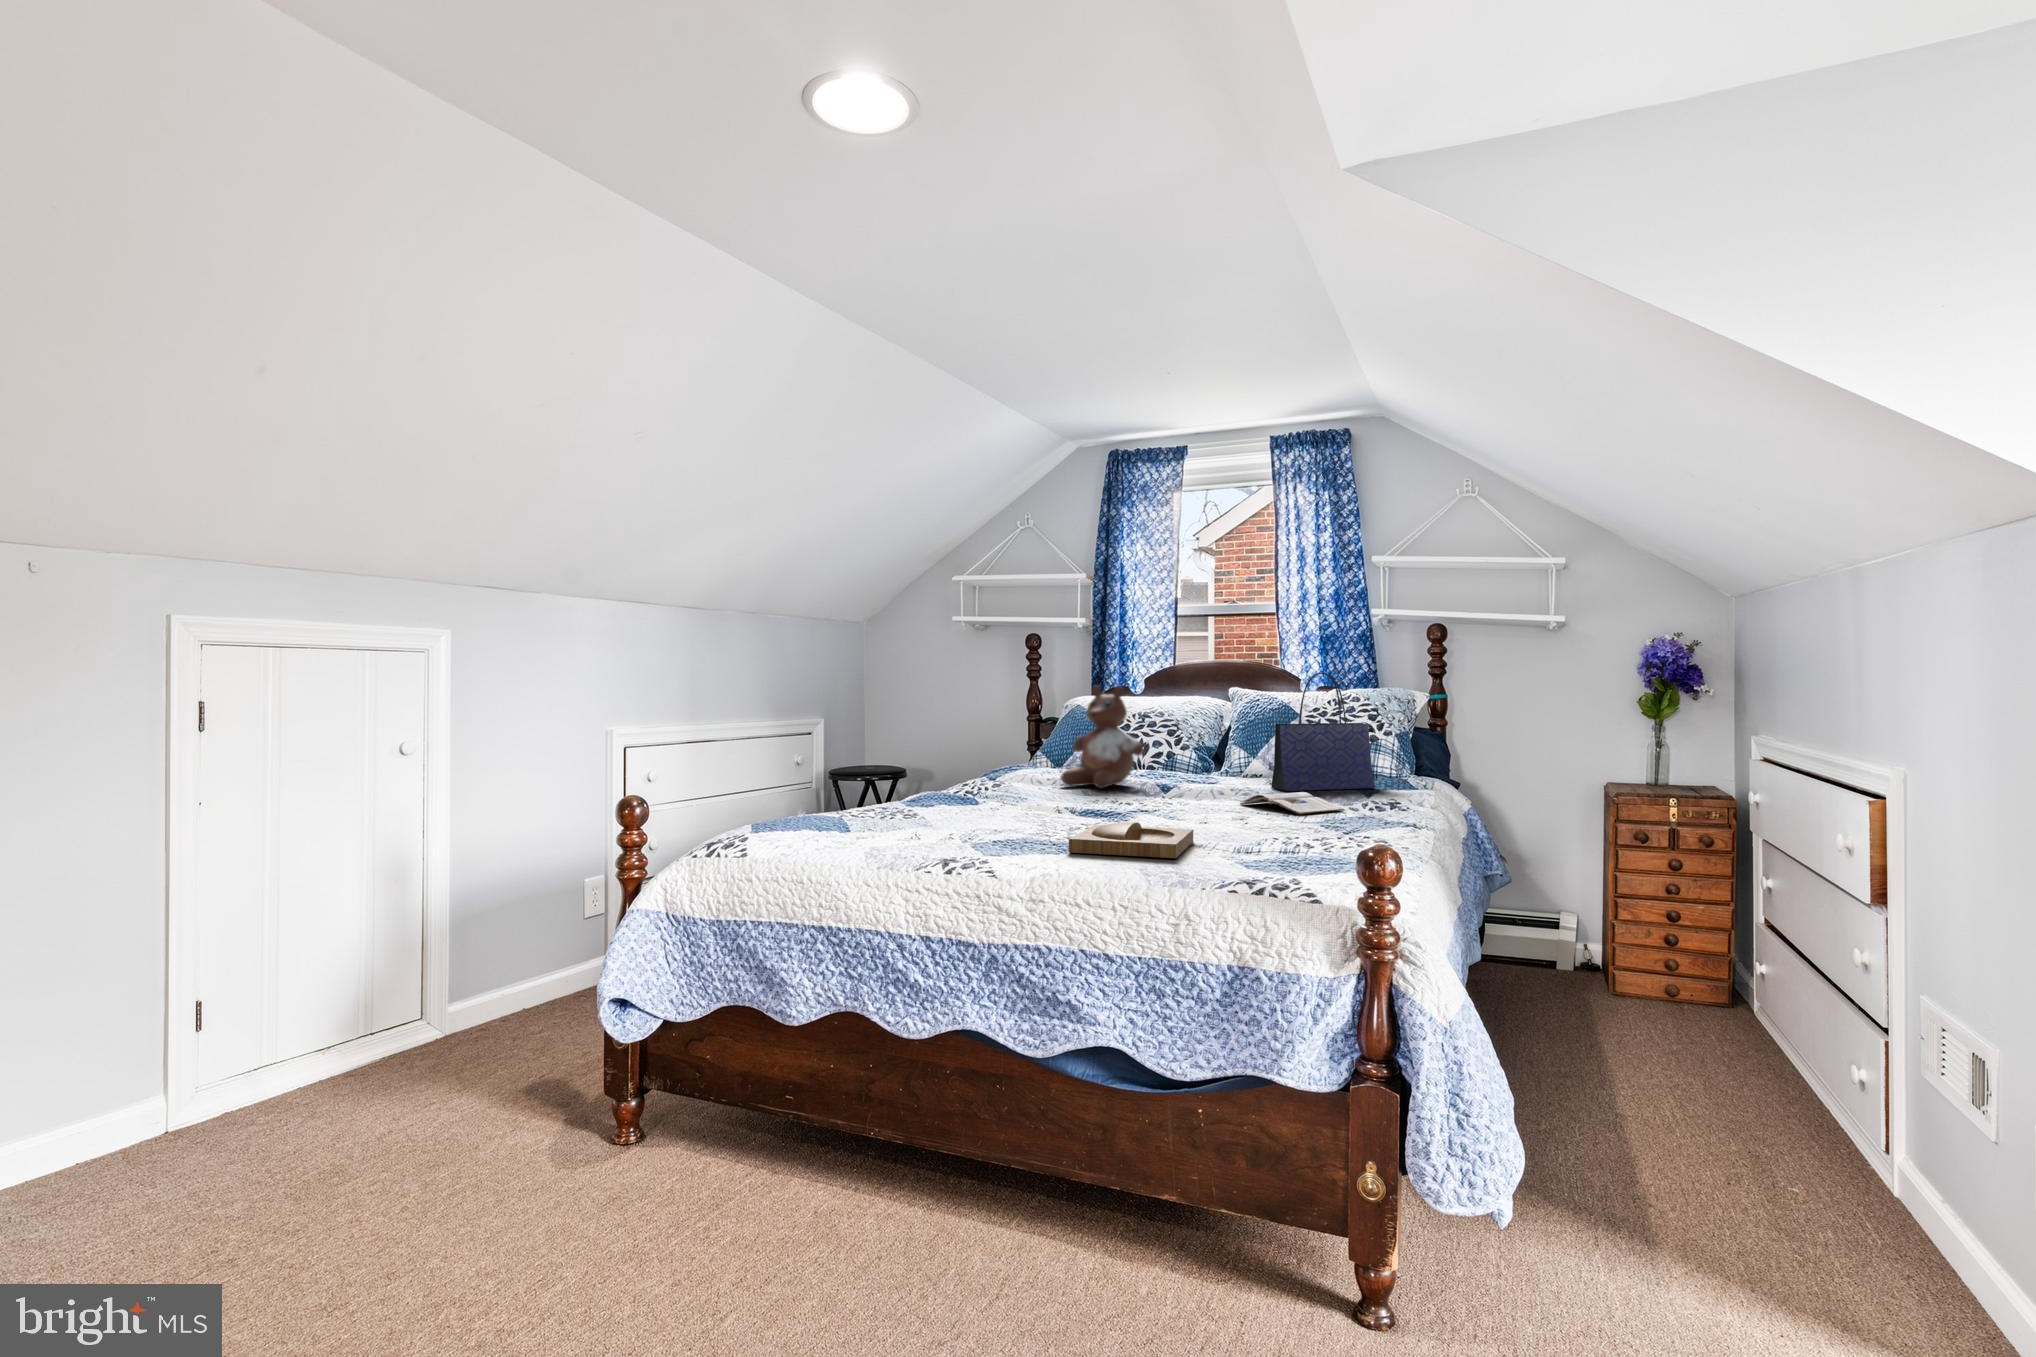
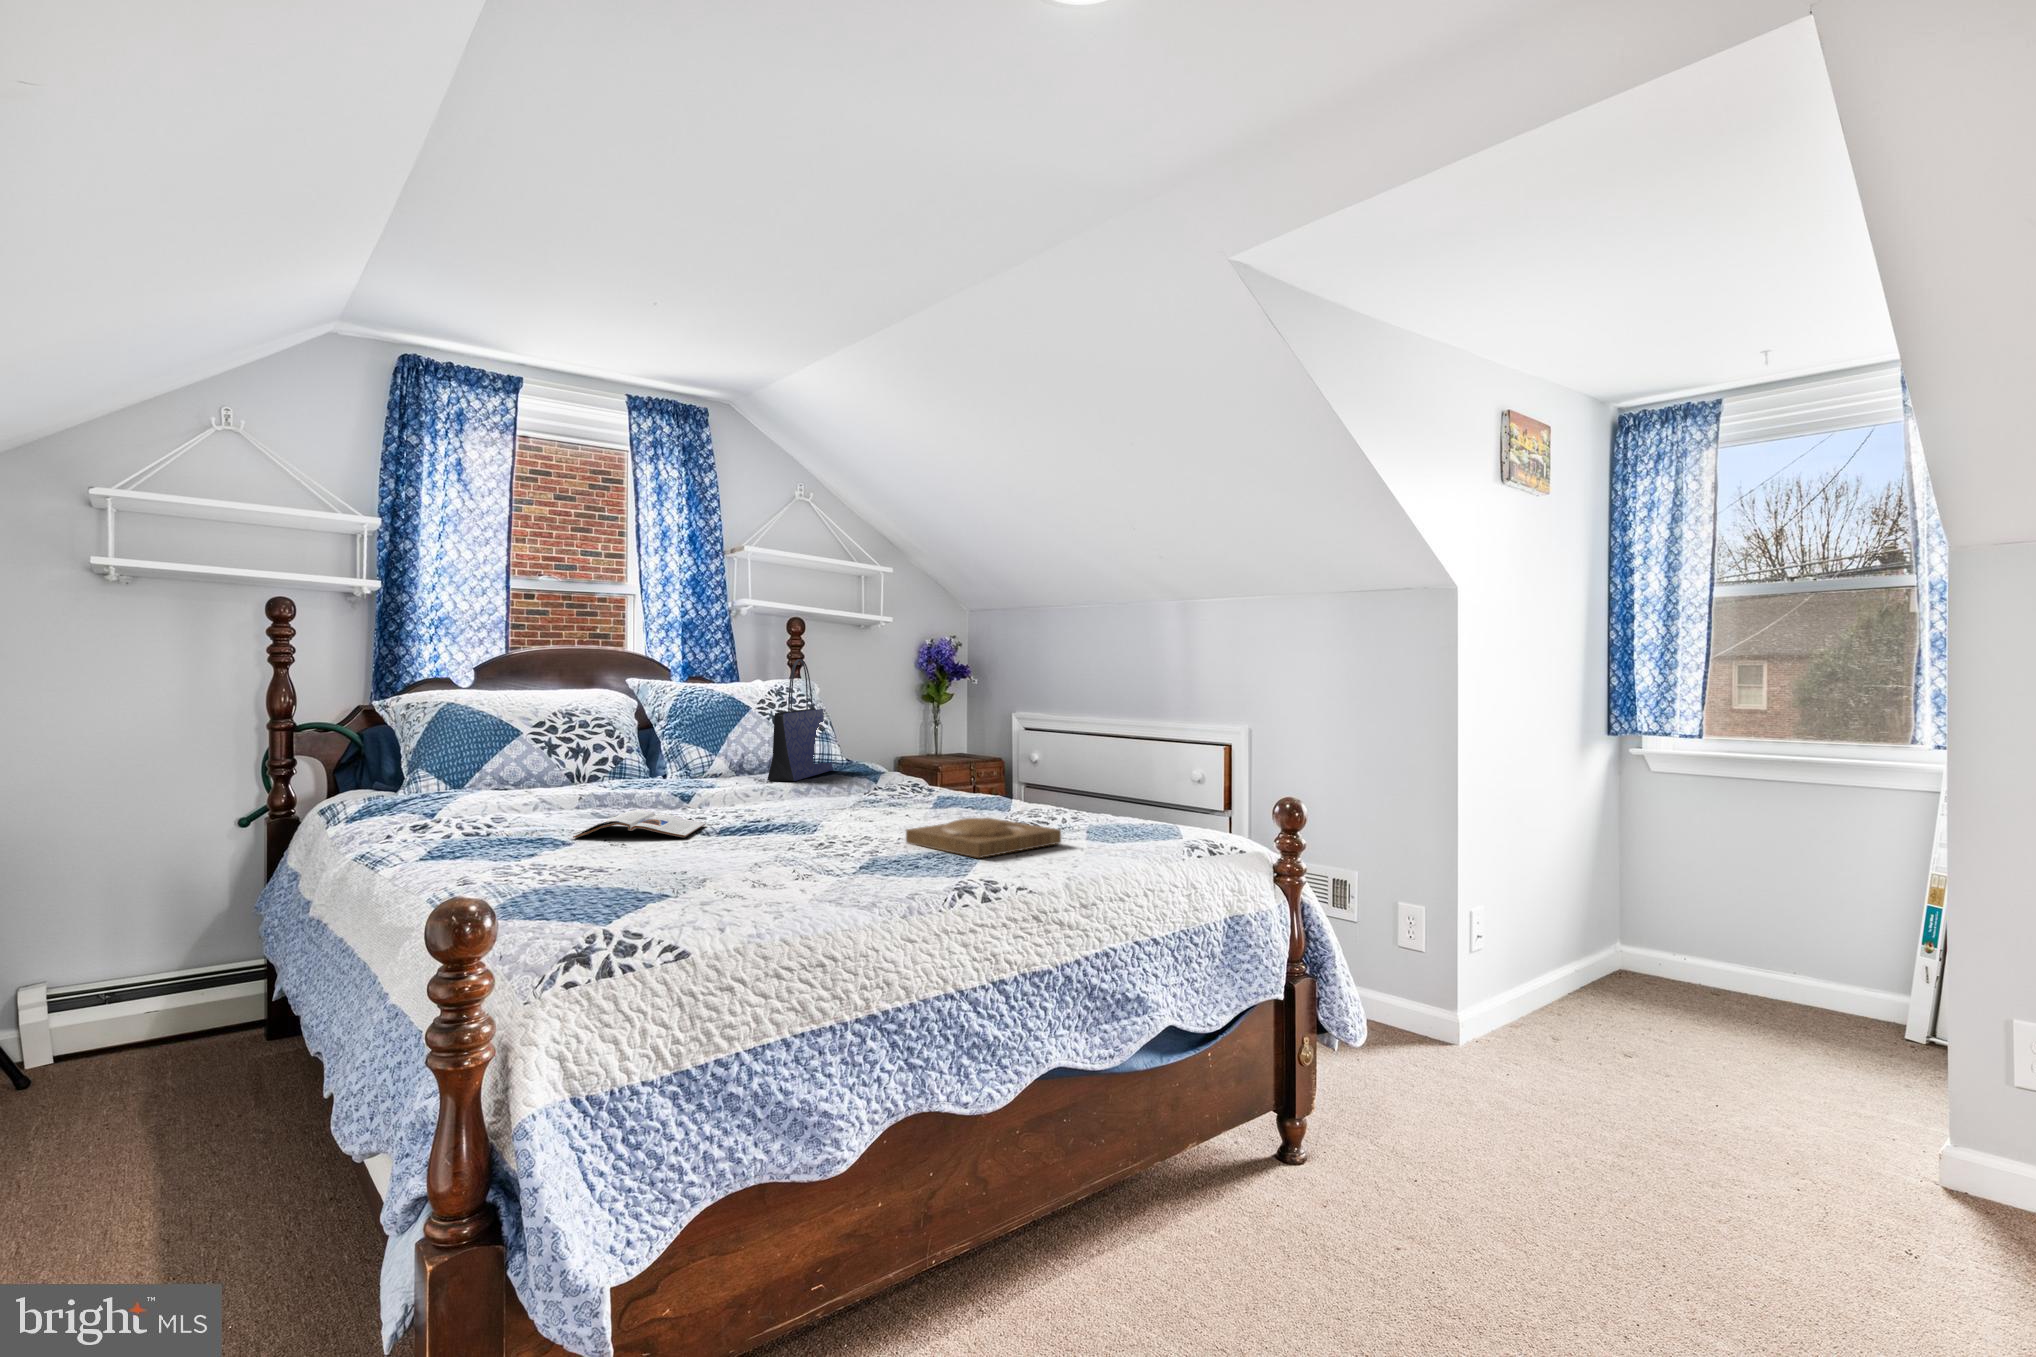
stuffed bear: present [1061,685,1144,788] -> none [555,676,665,805]
magazine: present [1240,792,1344,814] -> present [573,810,706,838]

